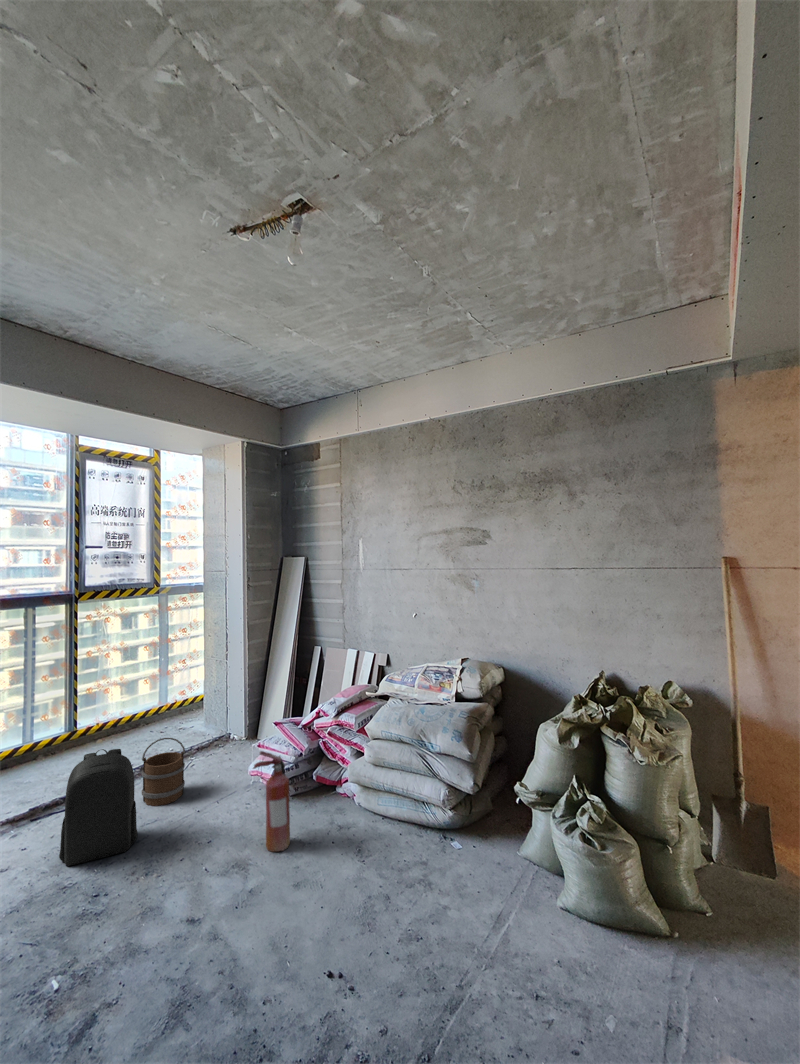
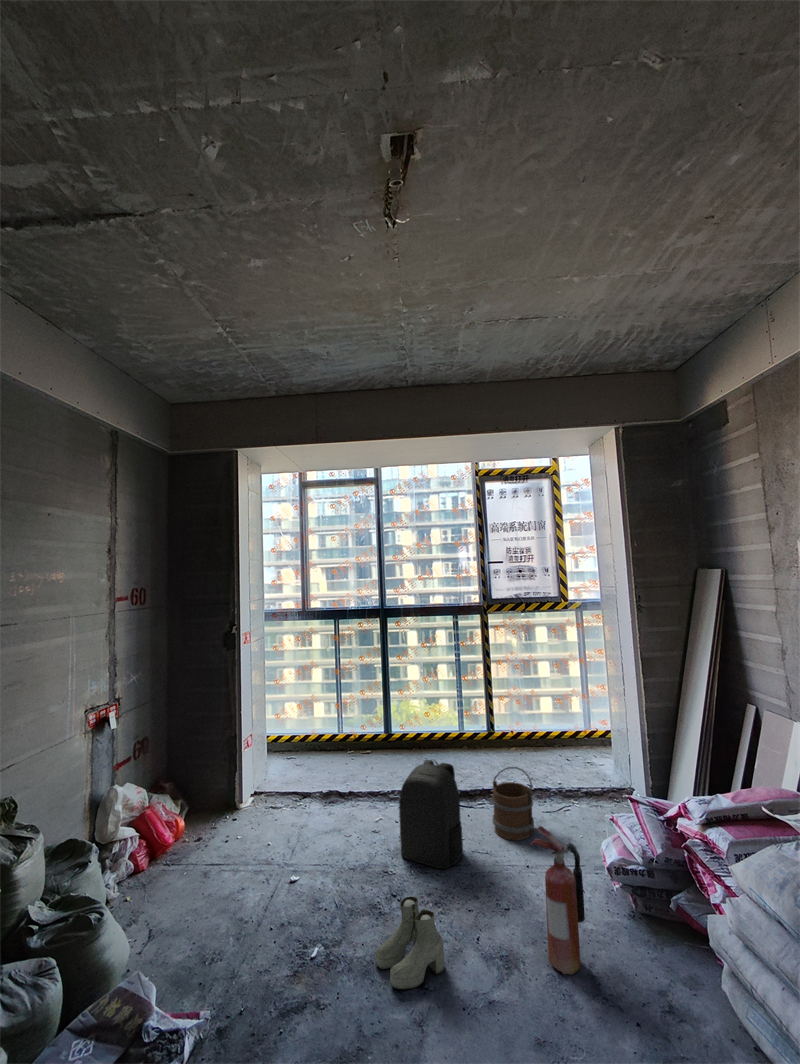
boots: none [134,857,201,939] -> present [375,896,444,989]

